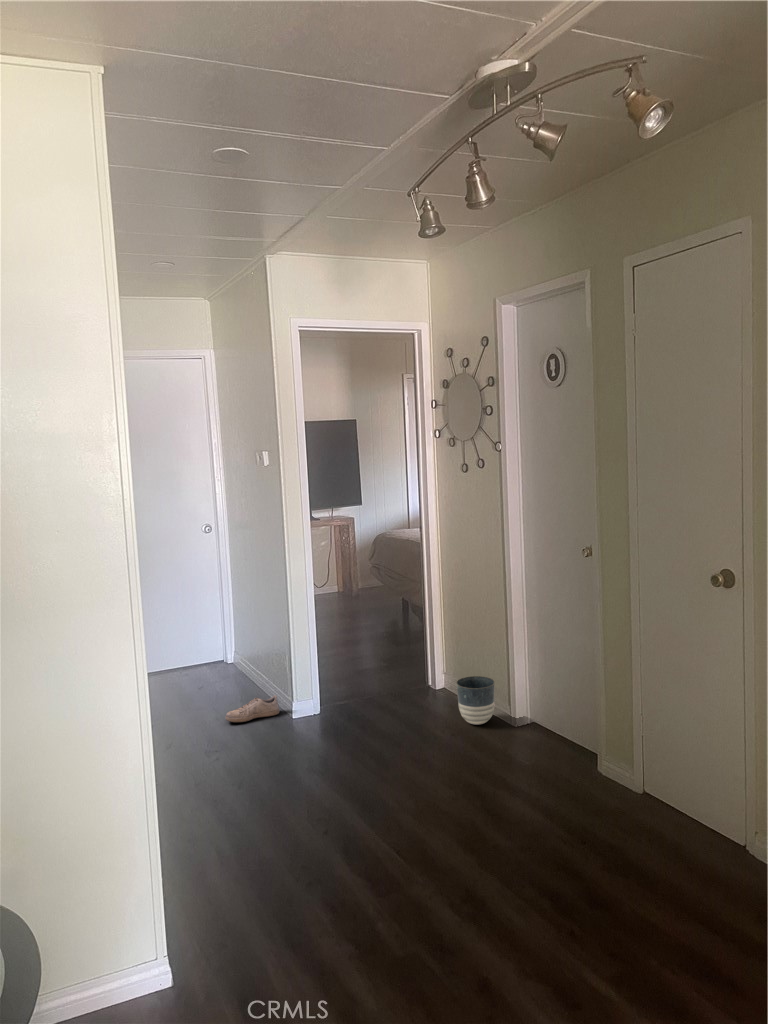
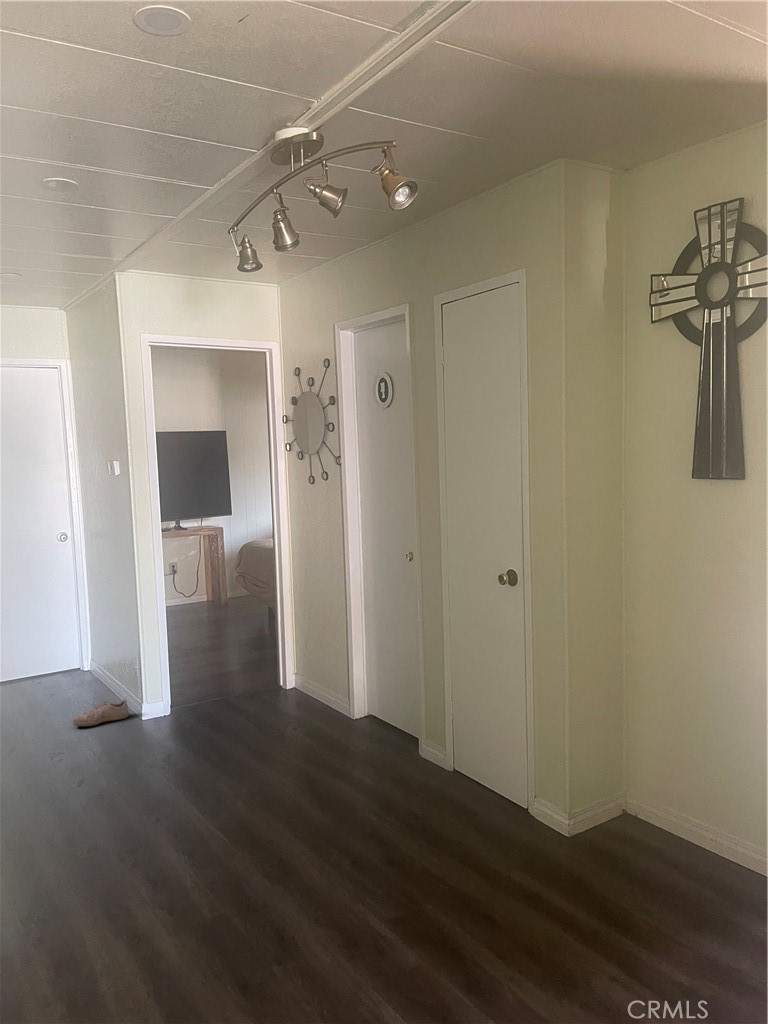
planter: present [456,676,495,725] -> none [298,676,334,722]

